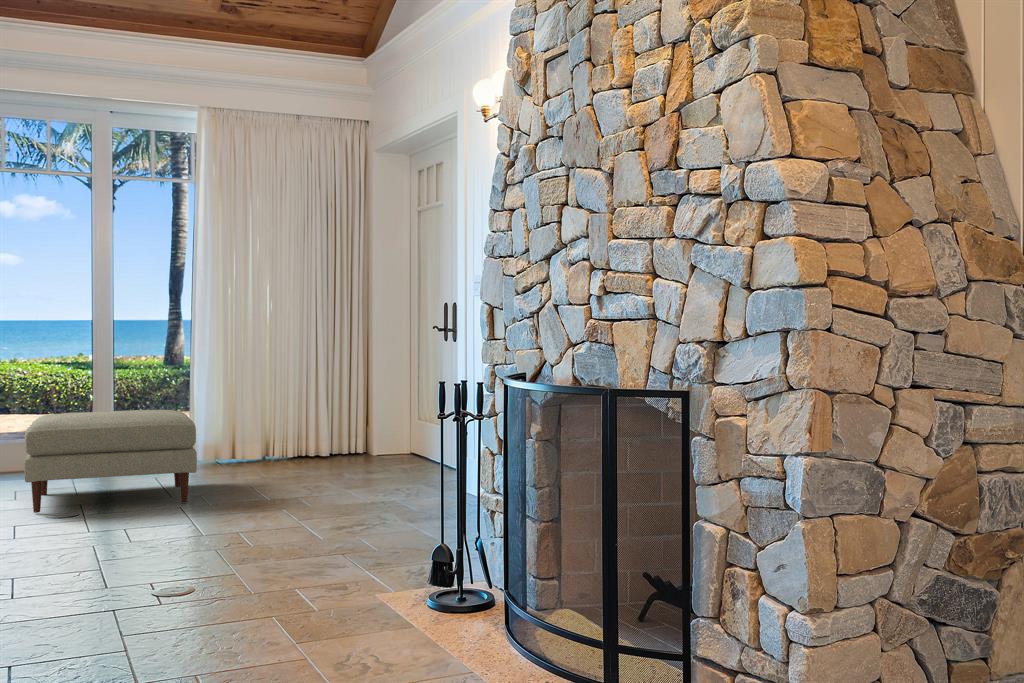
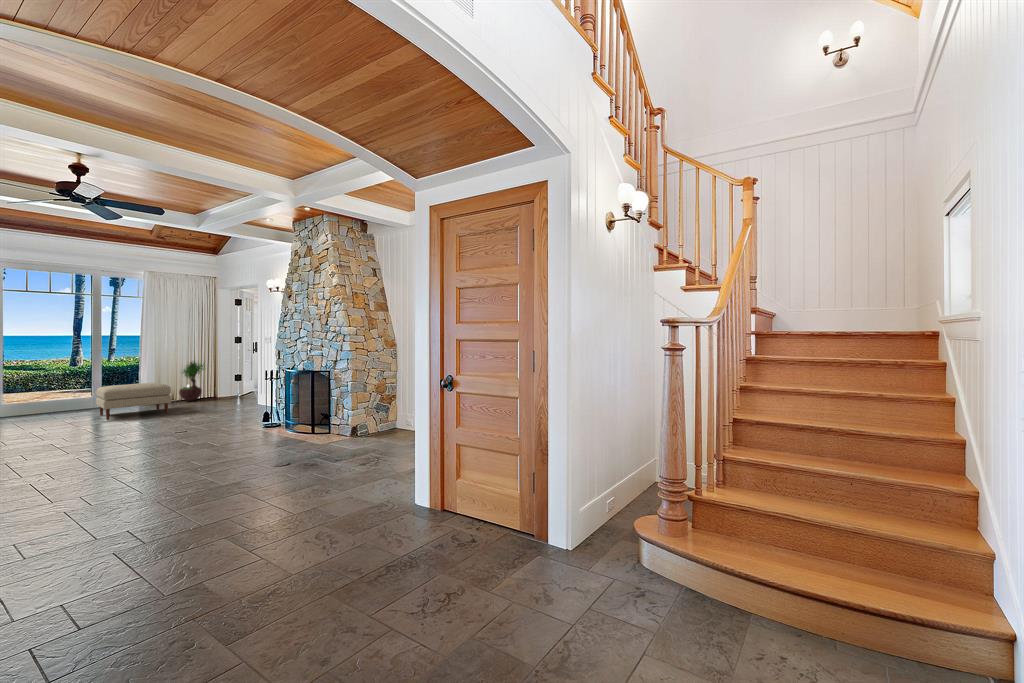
potted tree: none [239,345,309,464] -> present [179,361,204,401]

